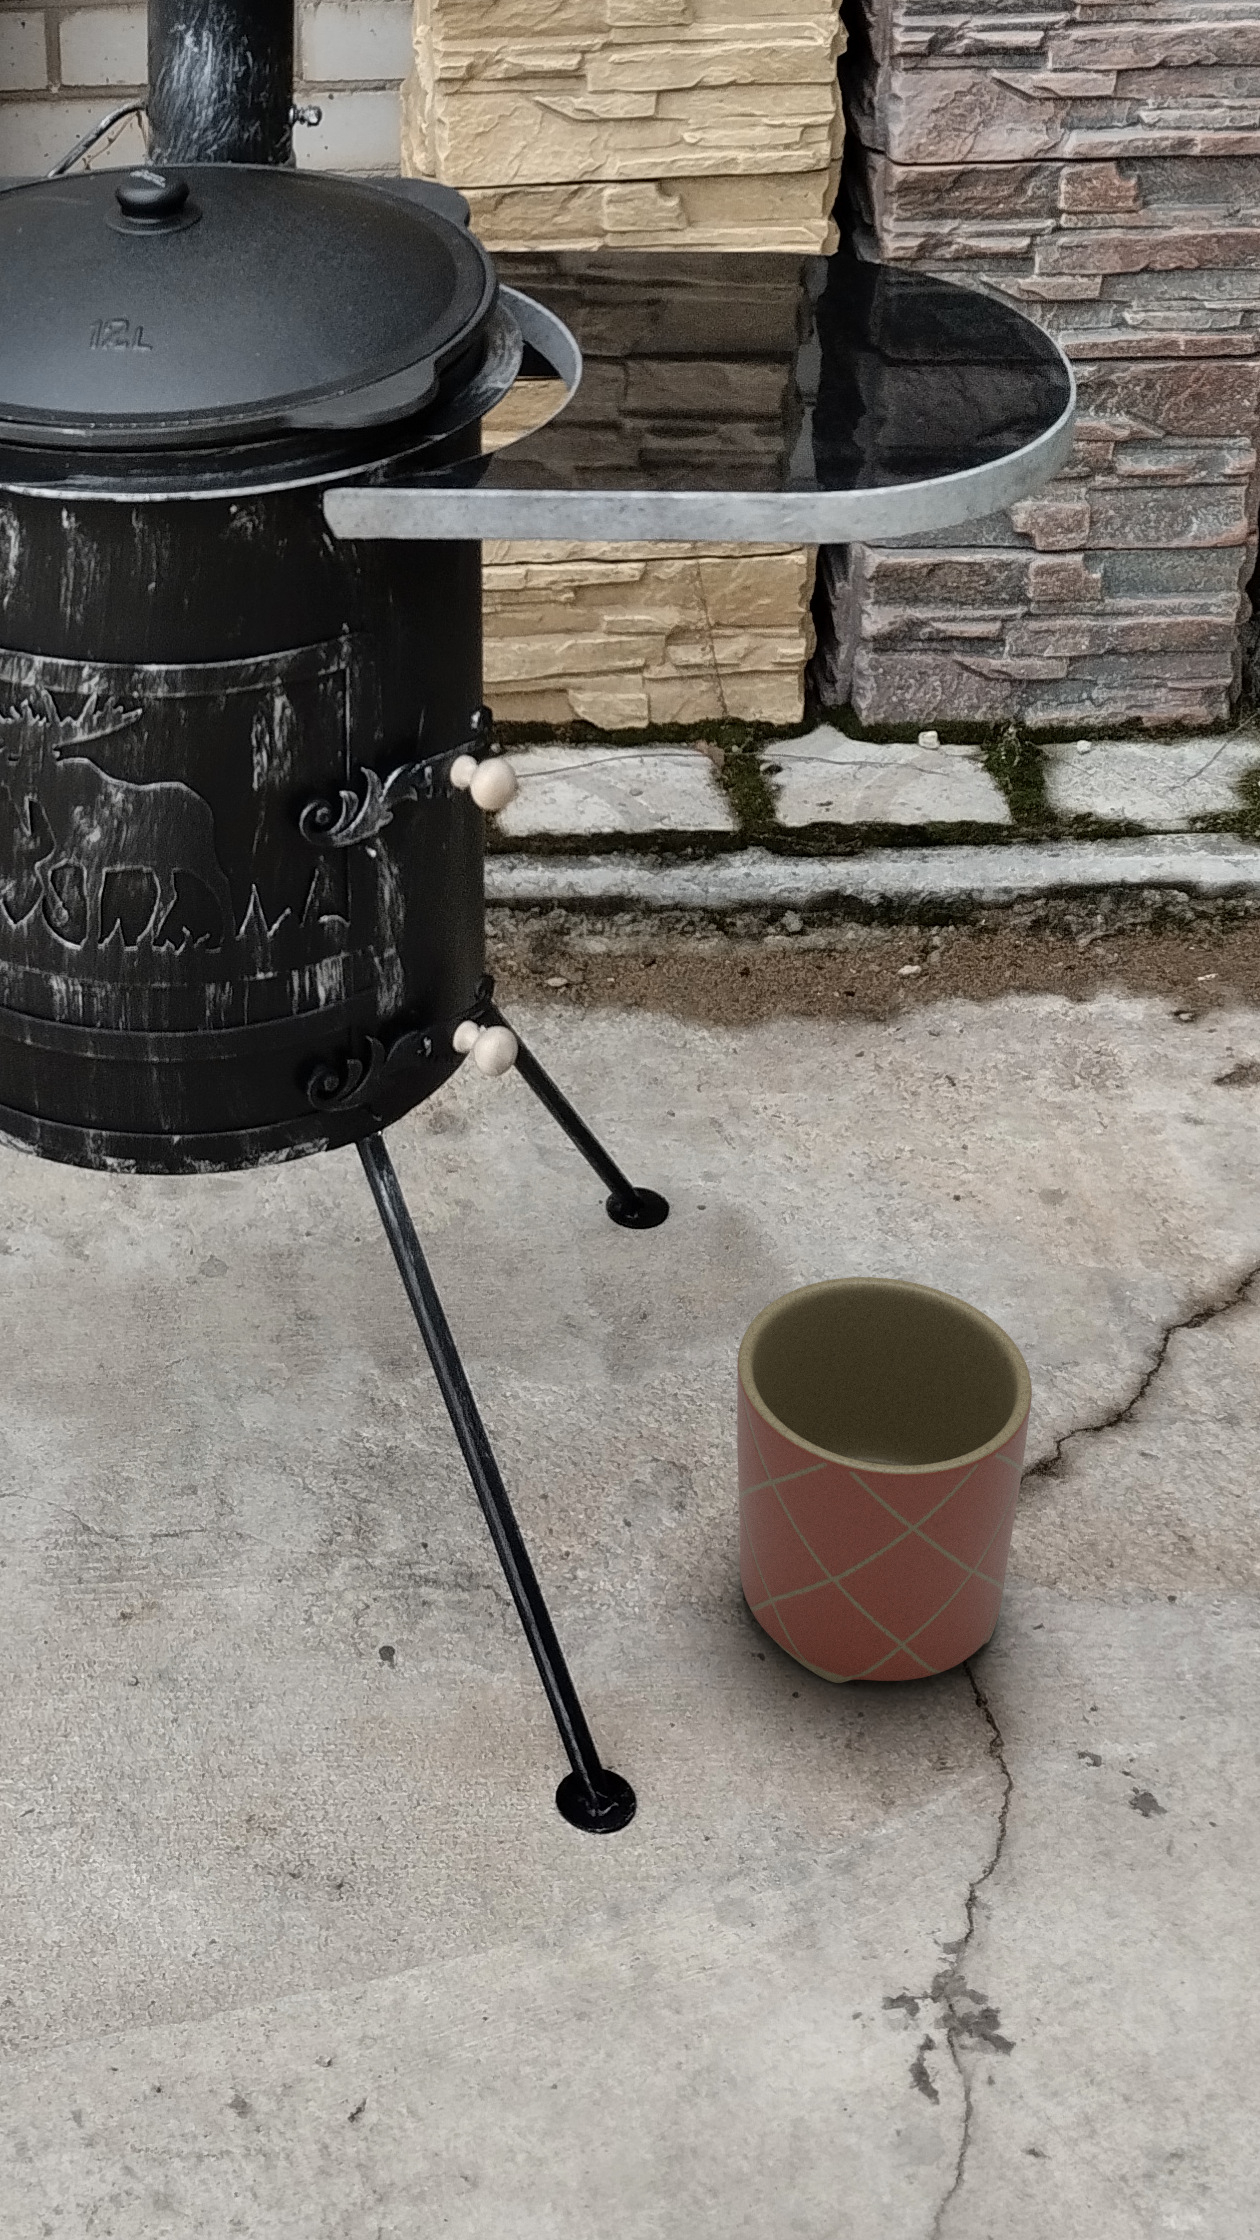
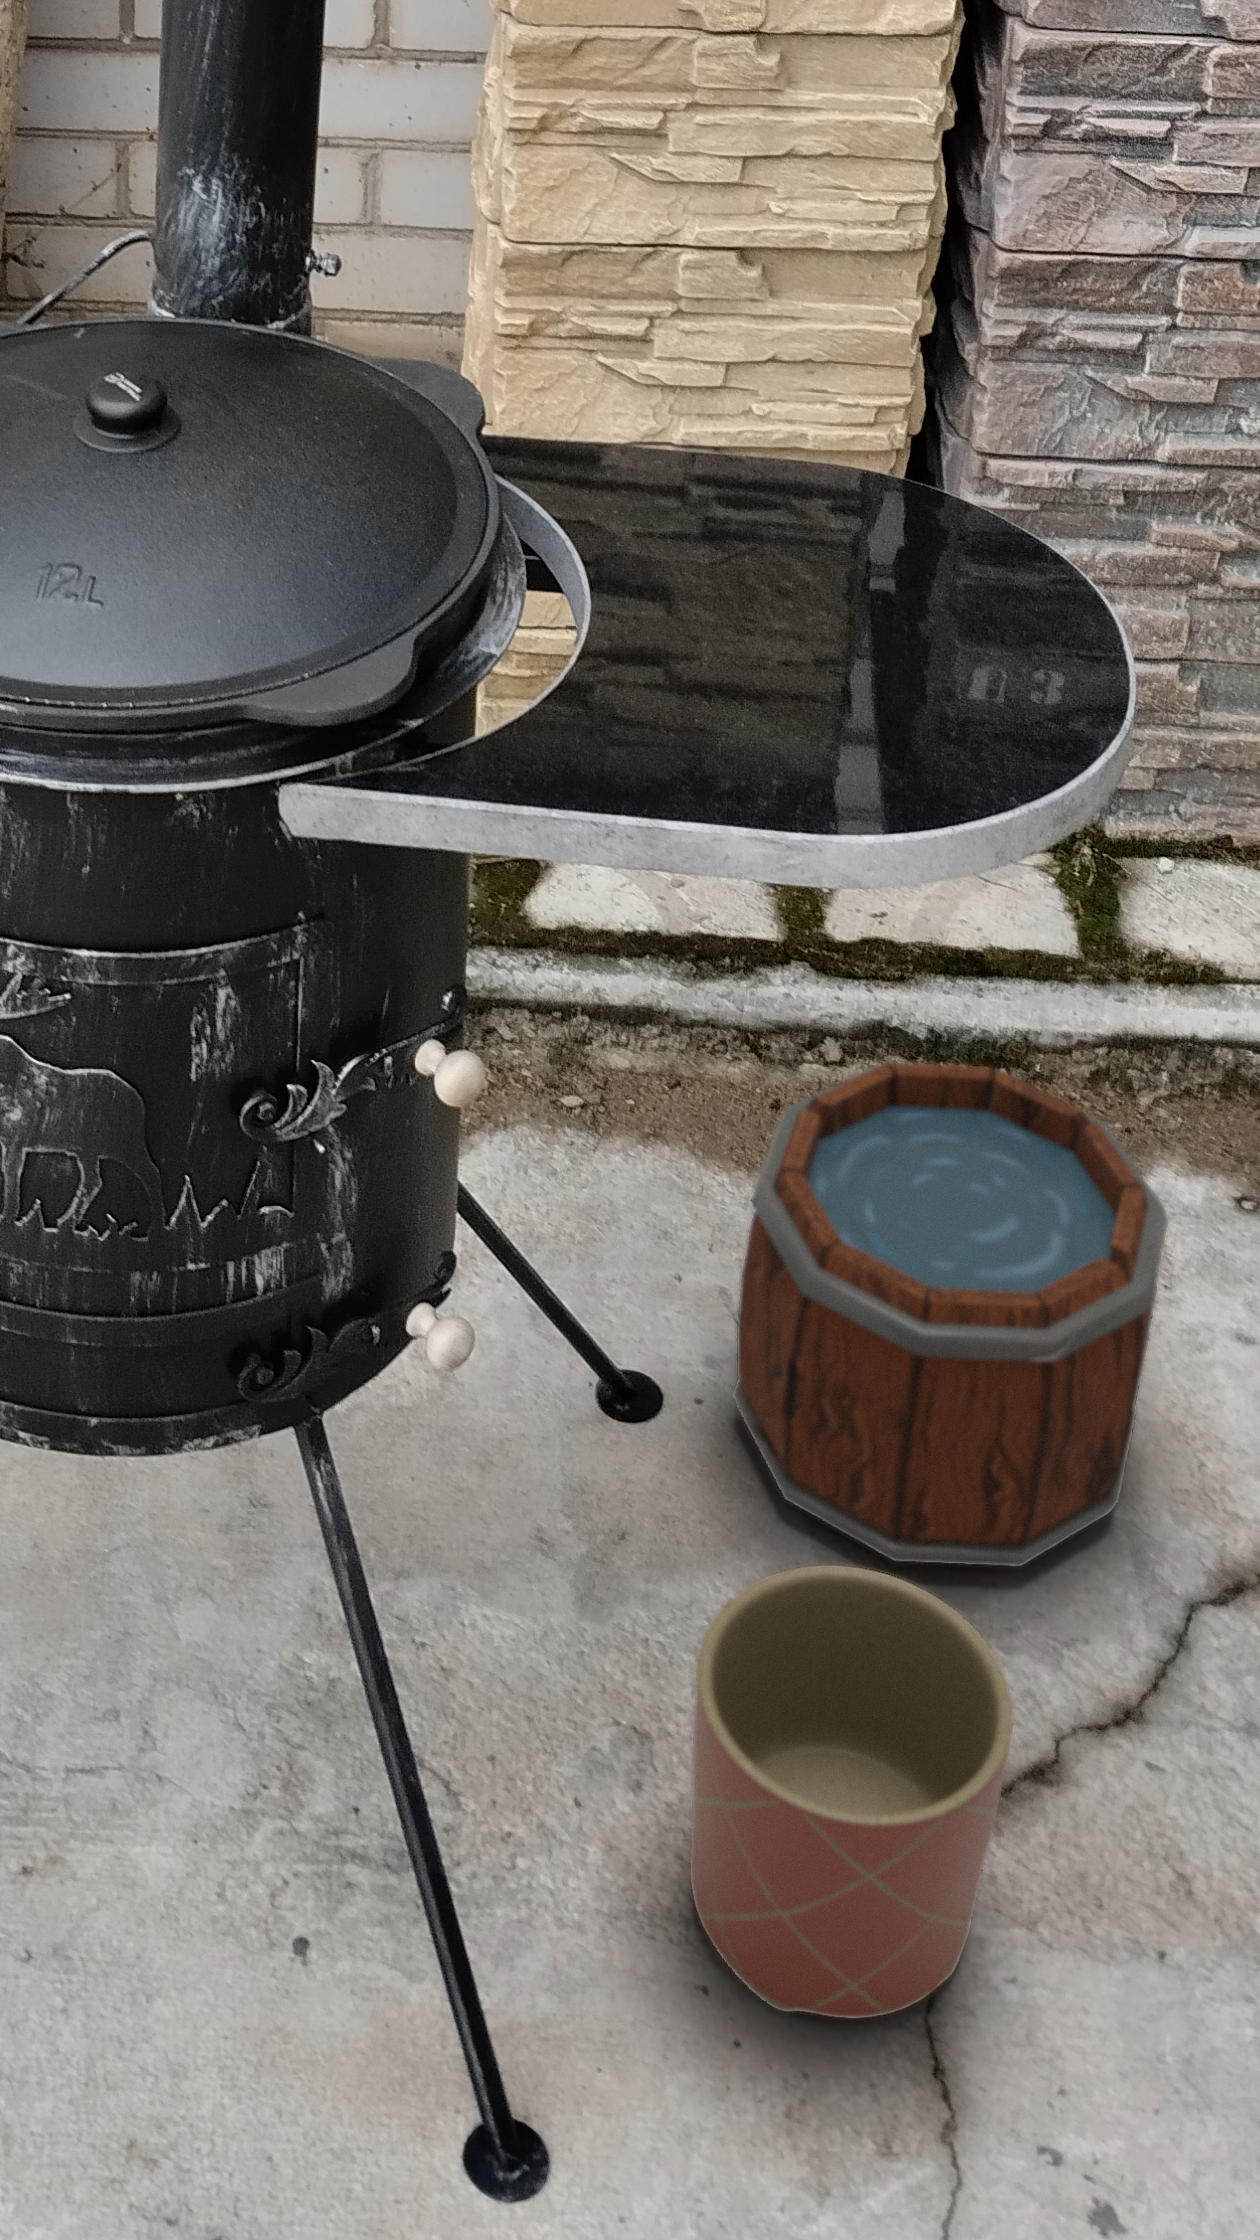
bucket: none [733,870,1124,1318] -> present [733,1063,1168,1567]

